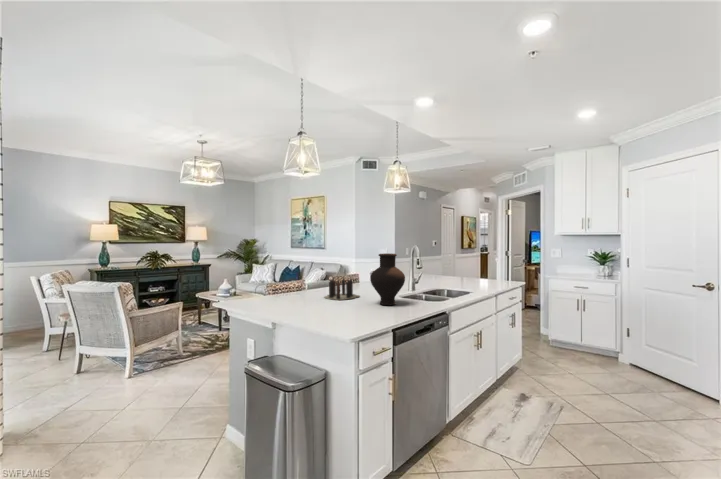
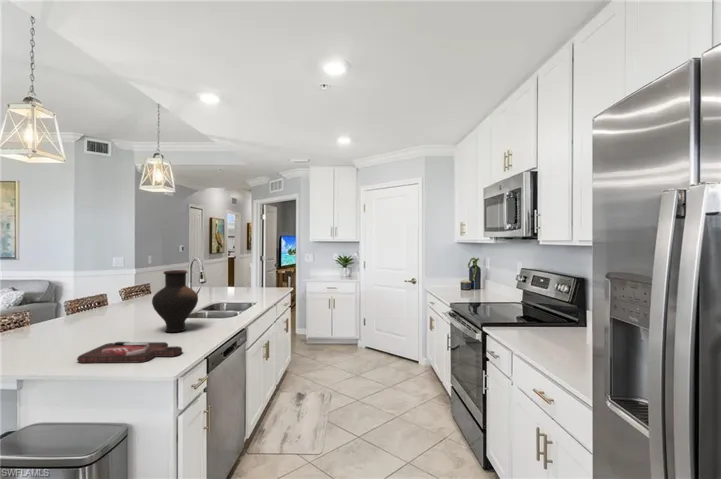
candle: present [325,277,359,300] -> none [62,302,129,336]
cutting board: none [312,305,377,321] -> present [77,342,182,363]

